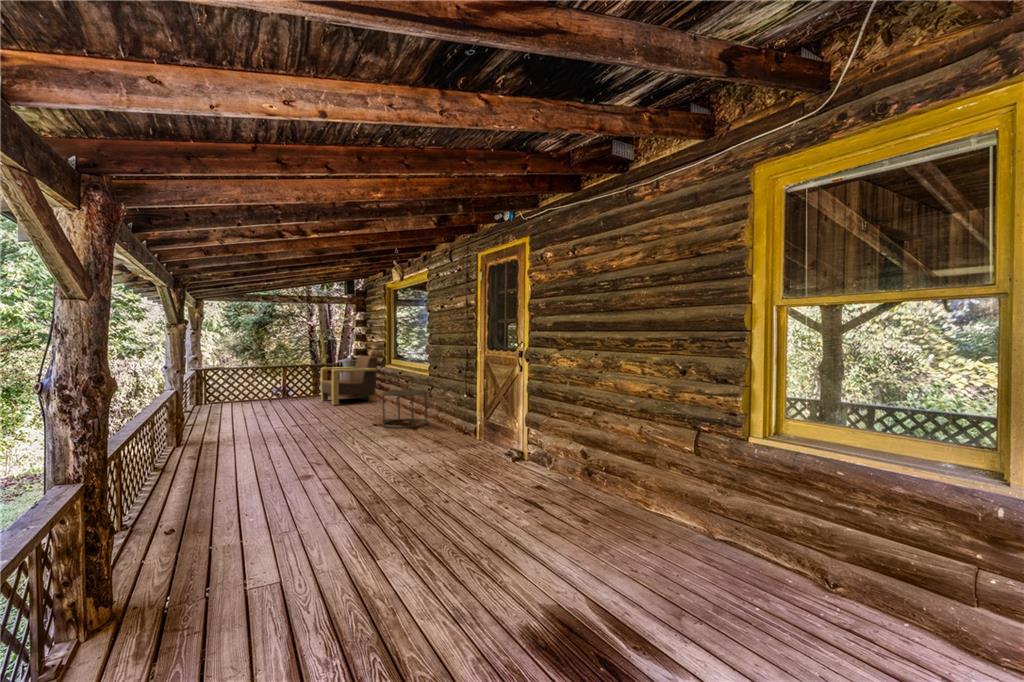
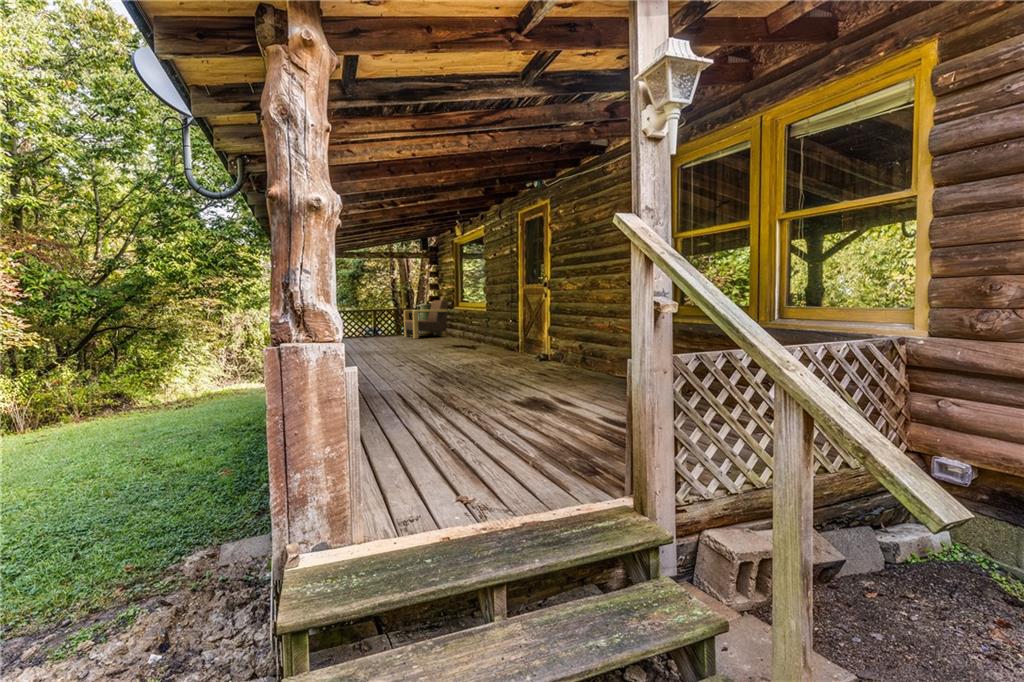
side table: present [382,390,428,428] -> none [451,322,486,348]

